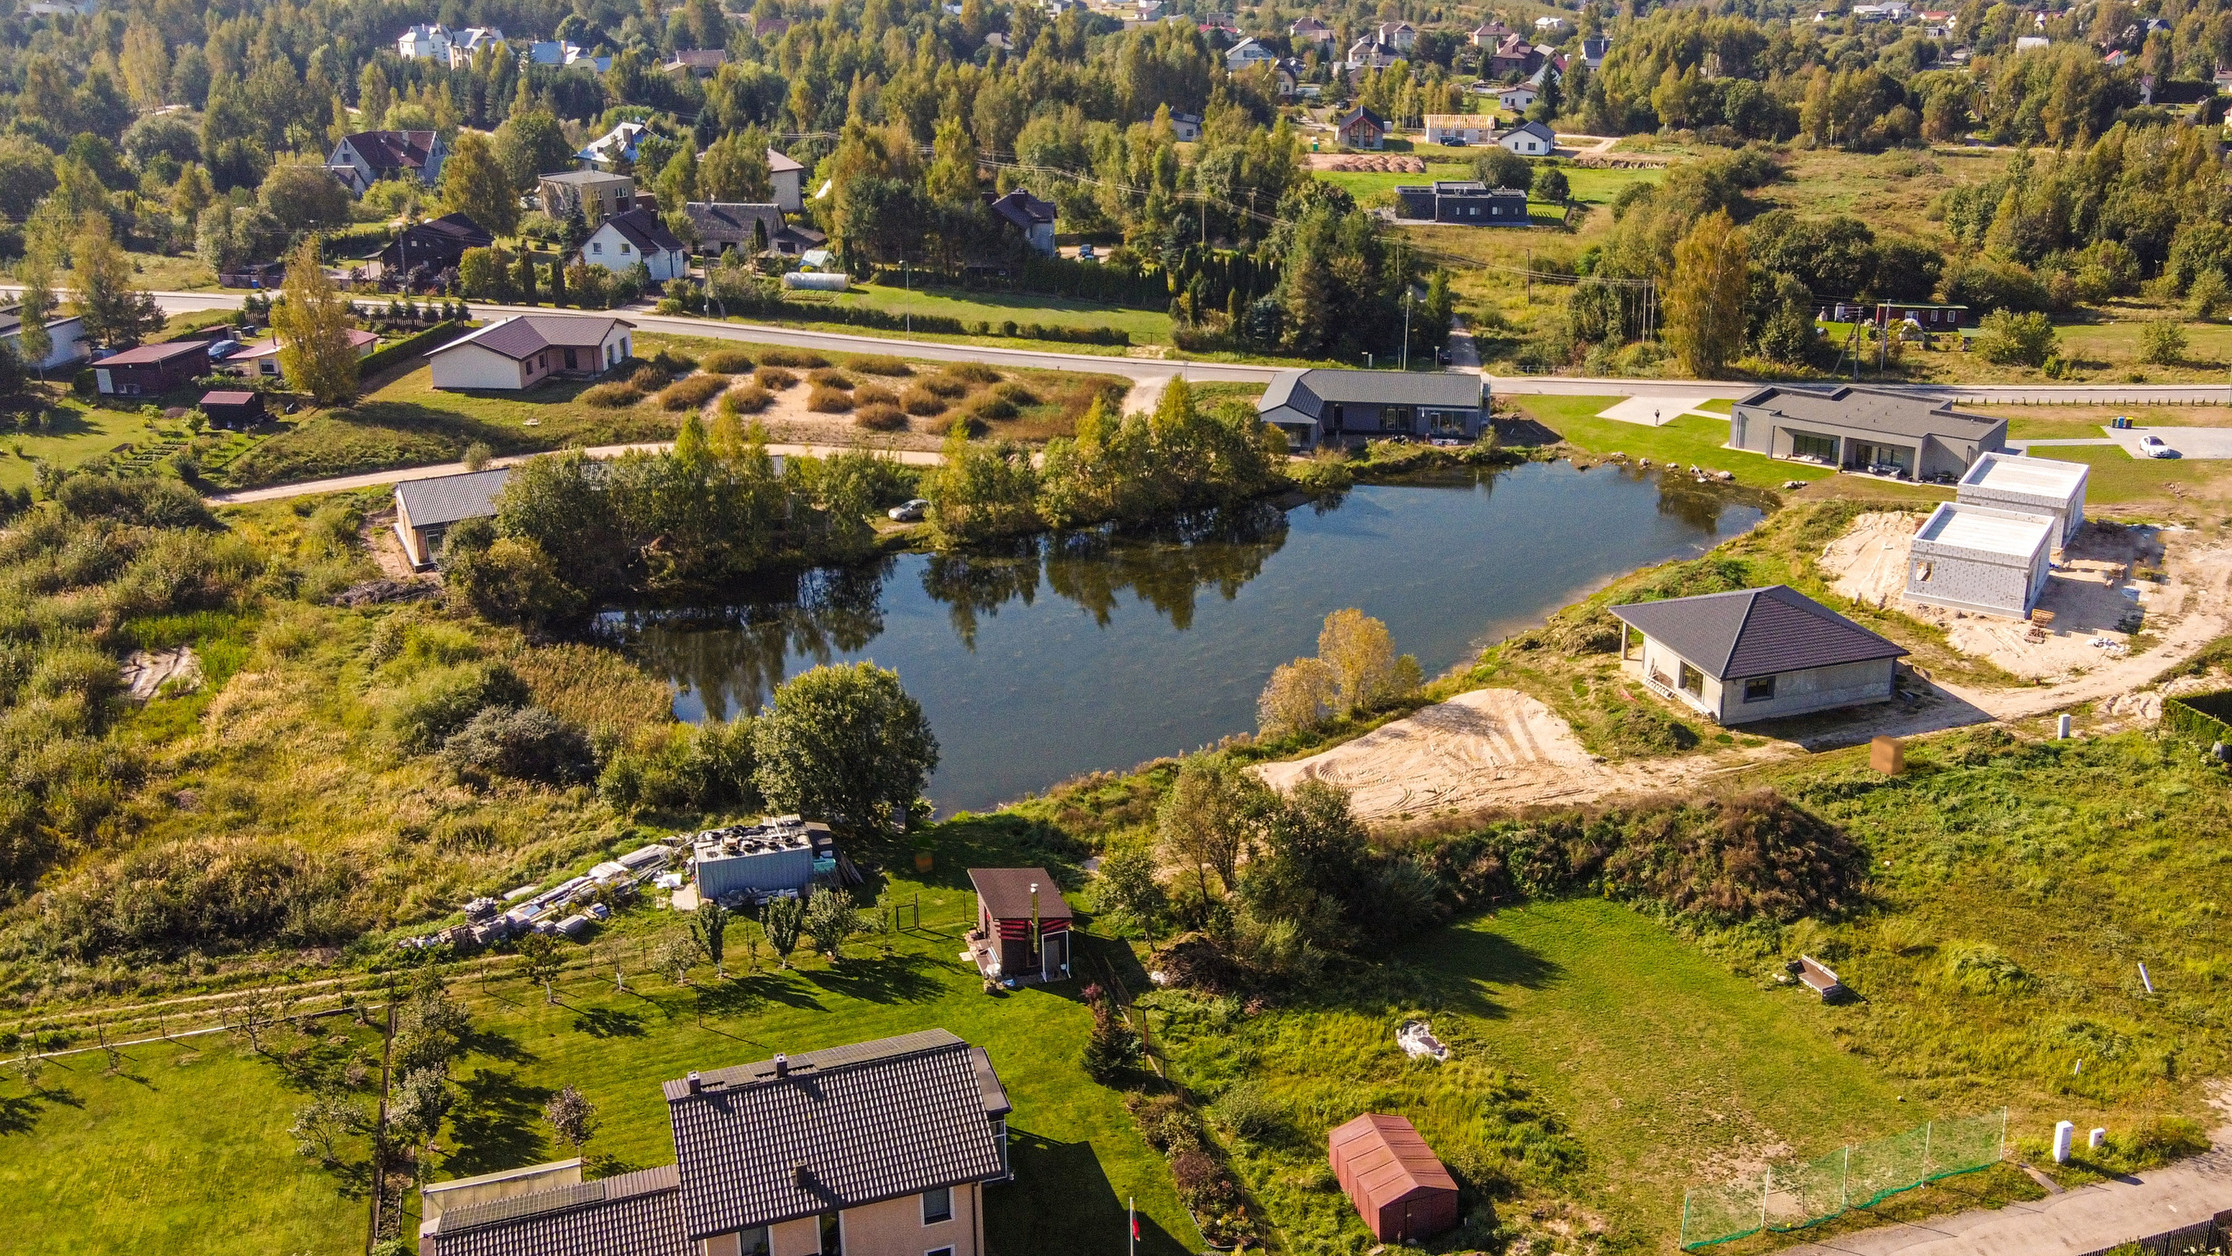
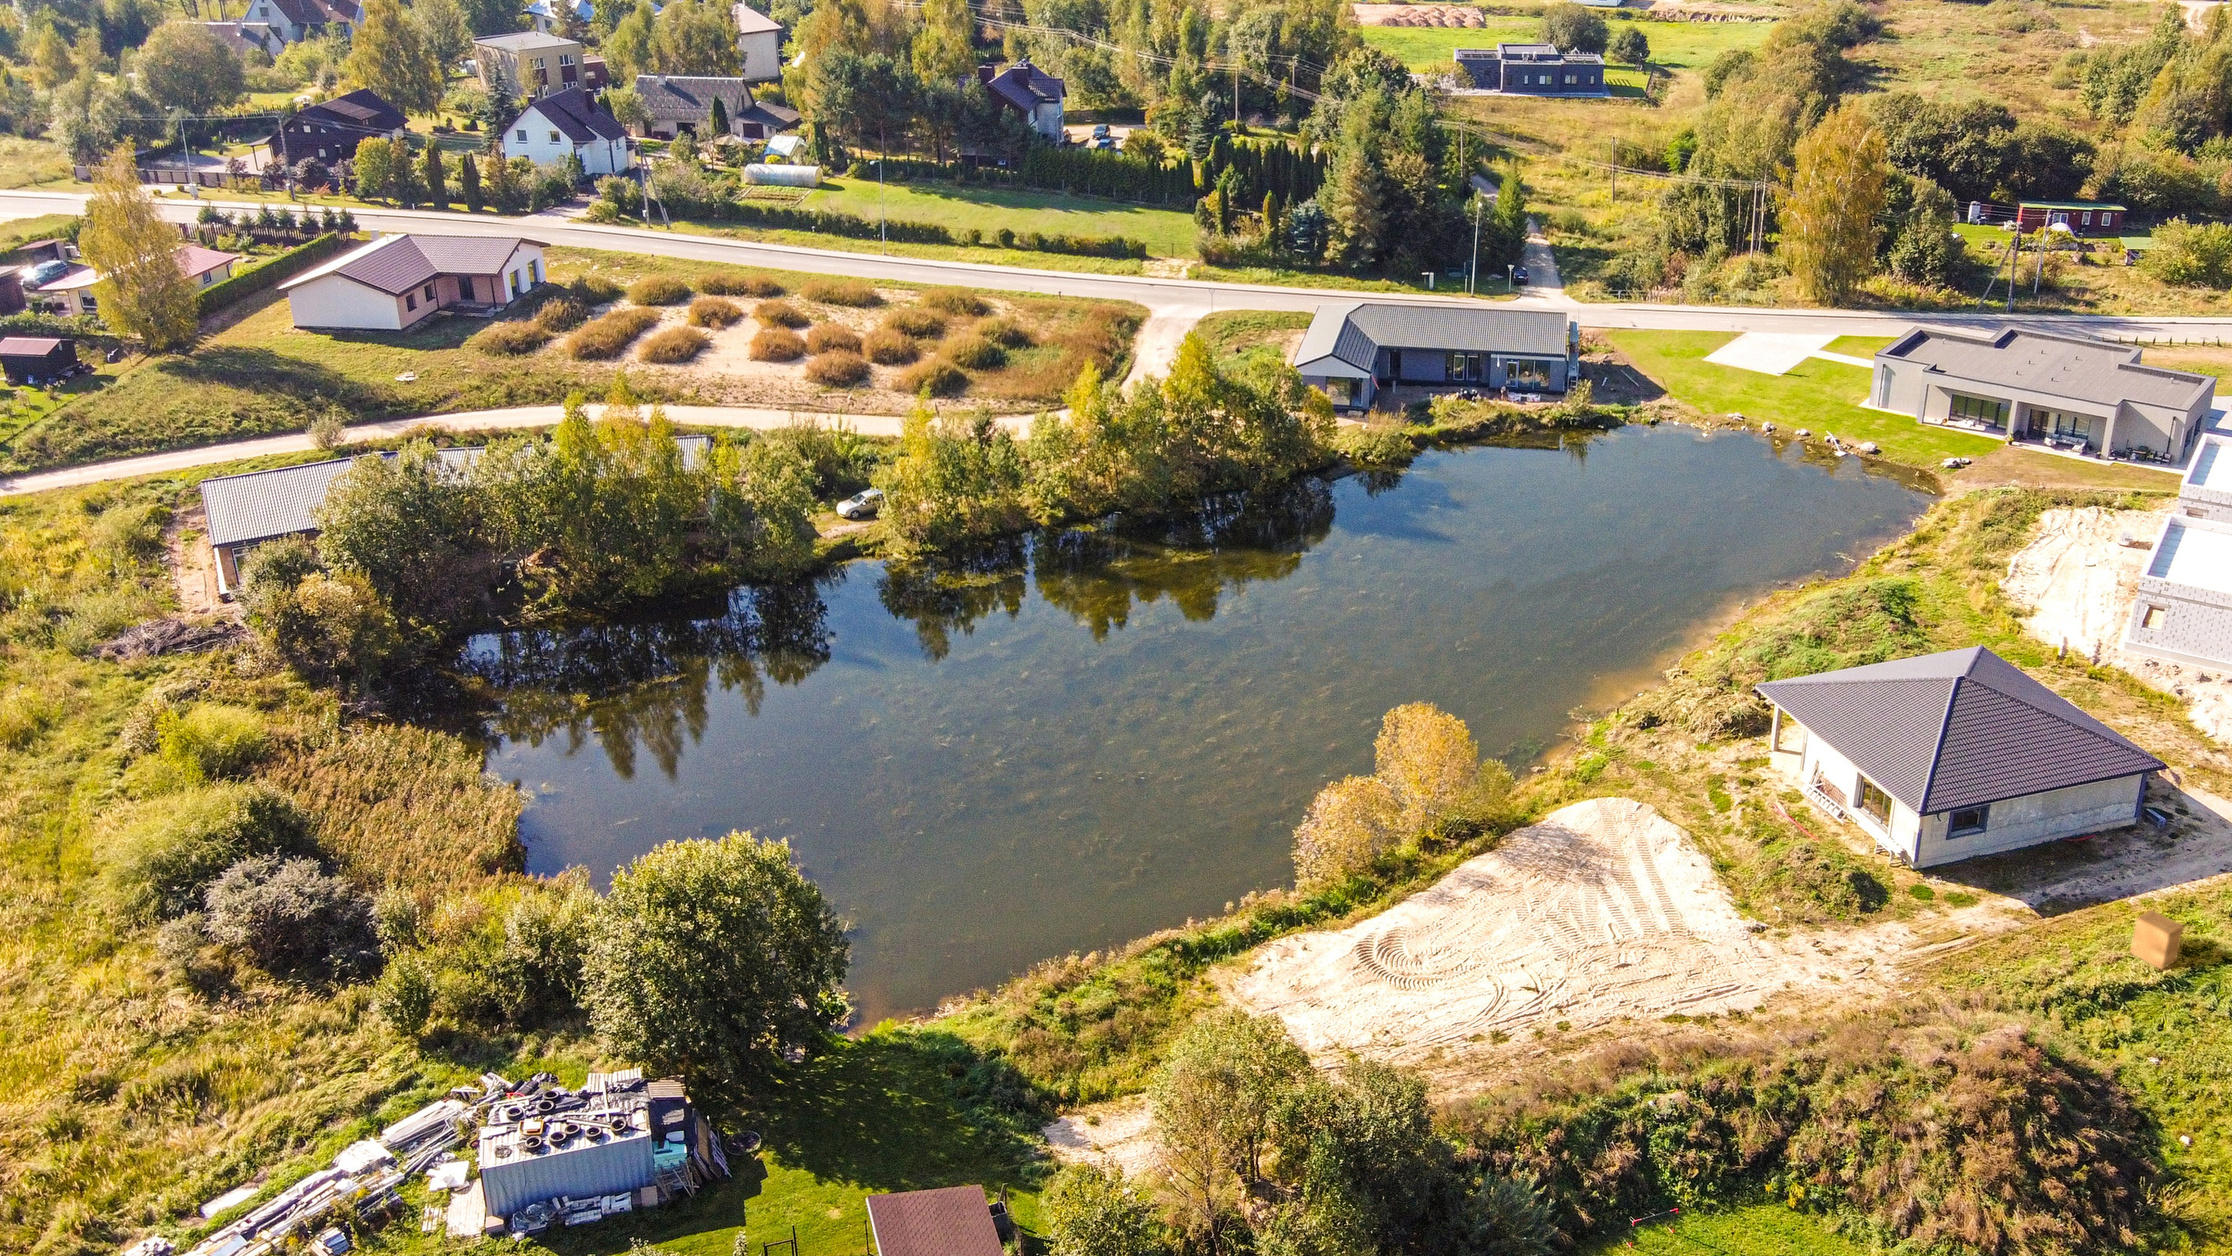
potted tree: present [912,836,936,873] -> none [802,1106,840,1161]

